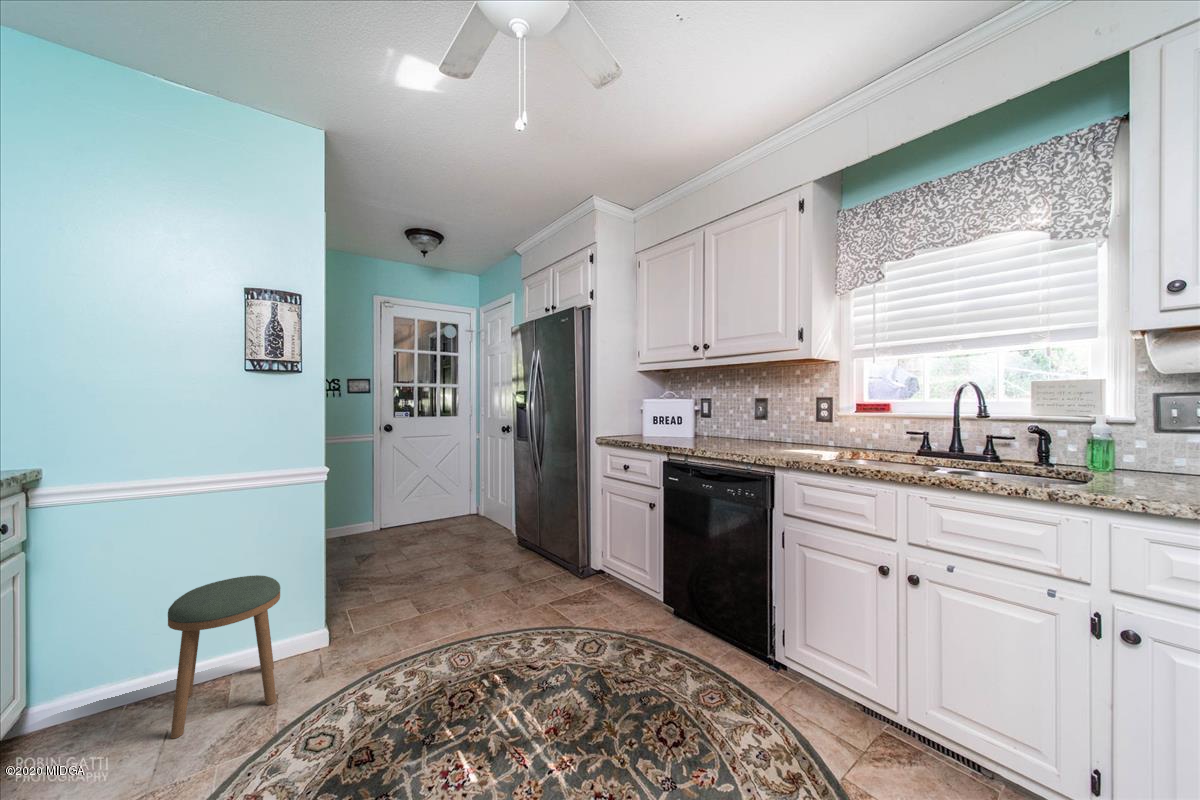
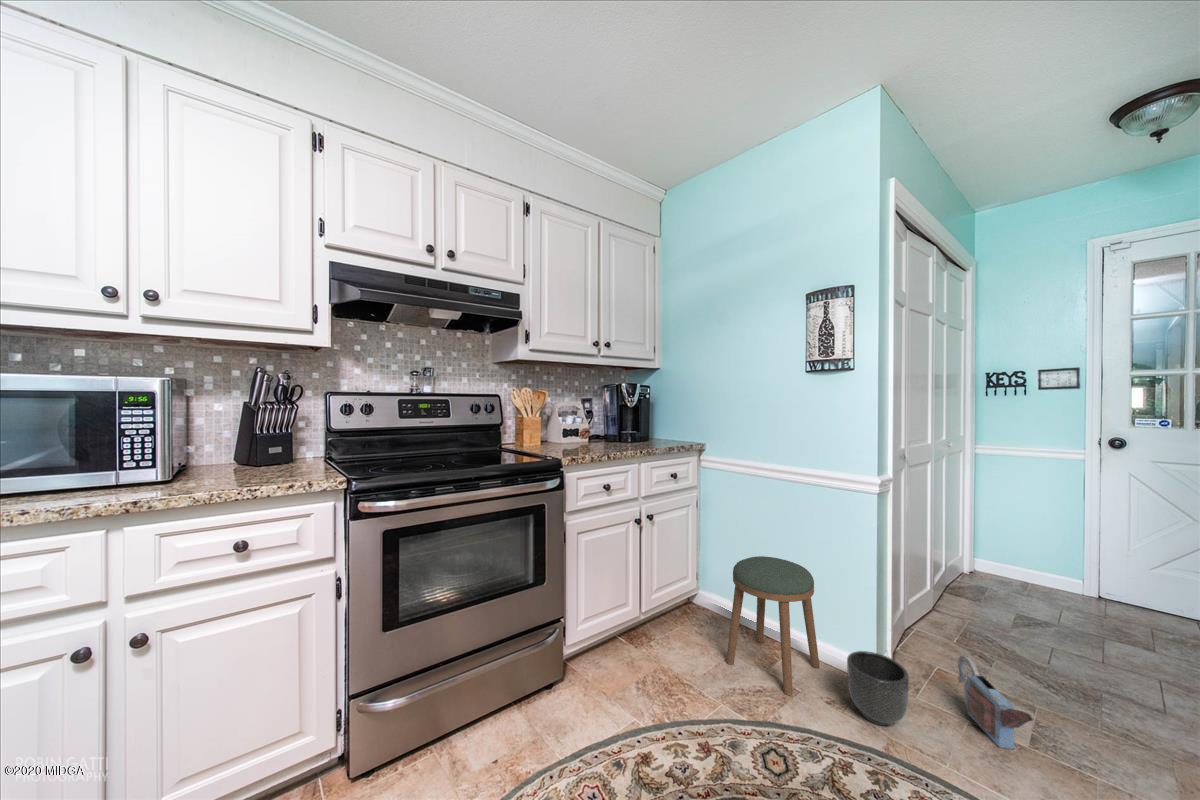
watering can: none [375,583,433,624] -> present [958,656,1033,749]
planter: none [322,609,371,667] -> present [847,651,909,726]

